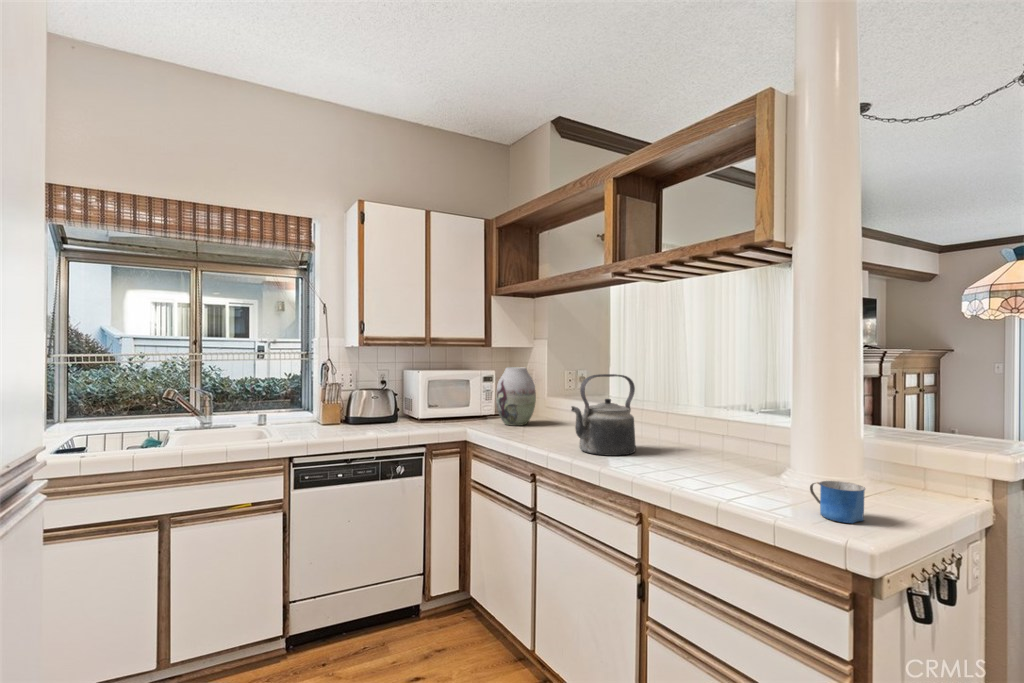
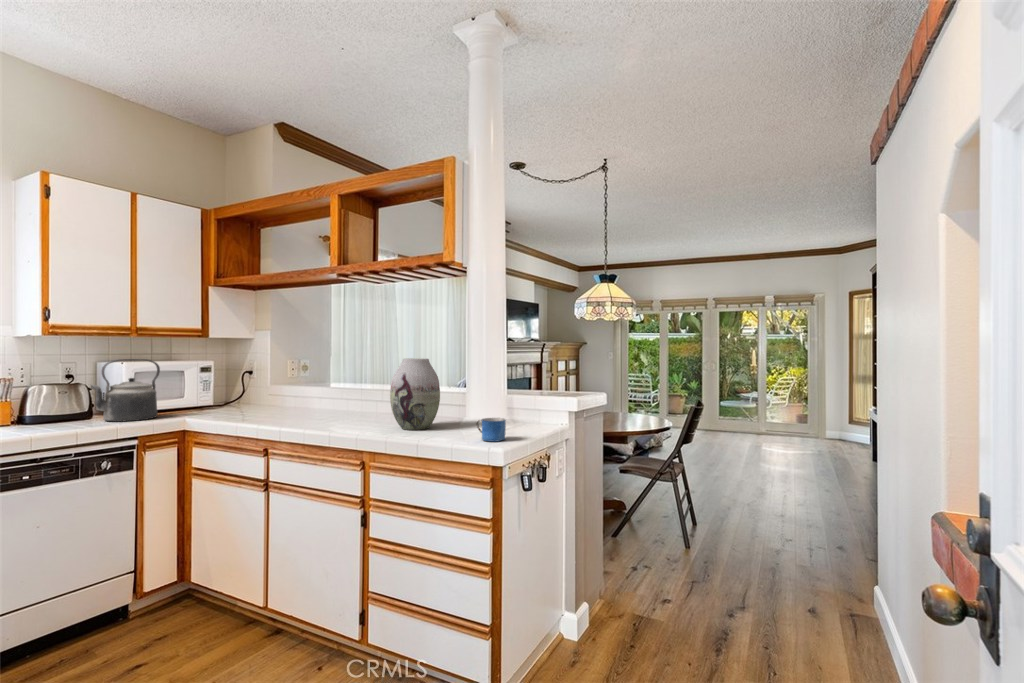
vase: present [496,367,536,426] -> present [390,358,440,430]
kettle: present [571,374,636,456] -> present [91,359,160,422]

